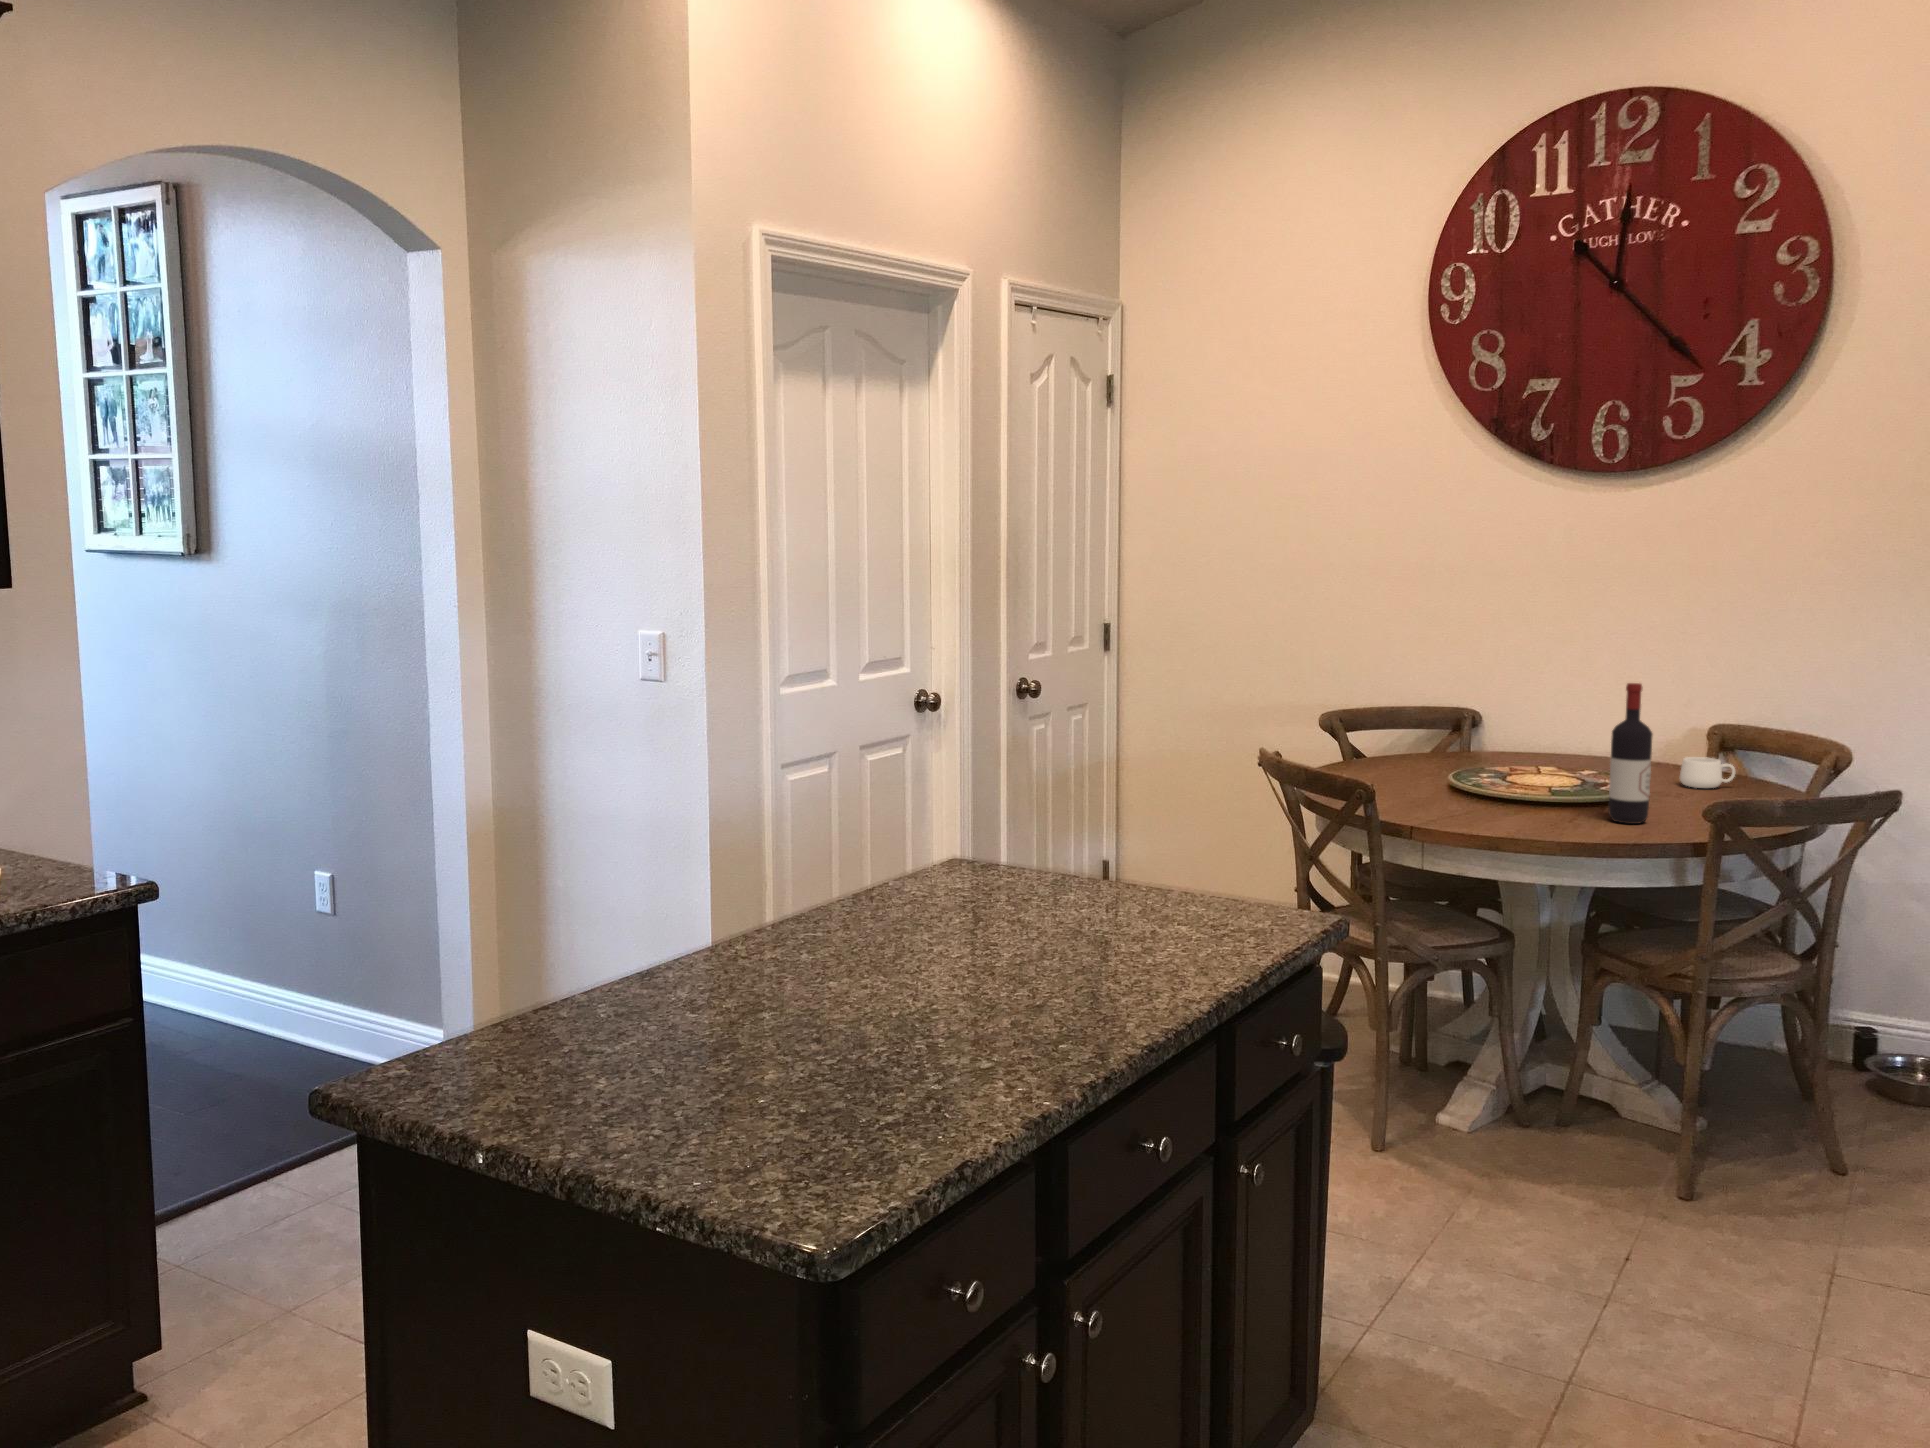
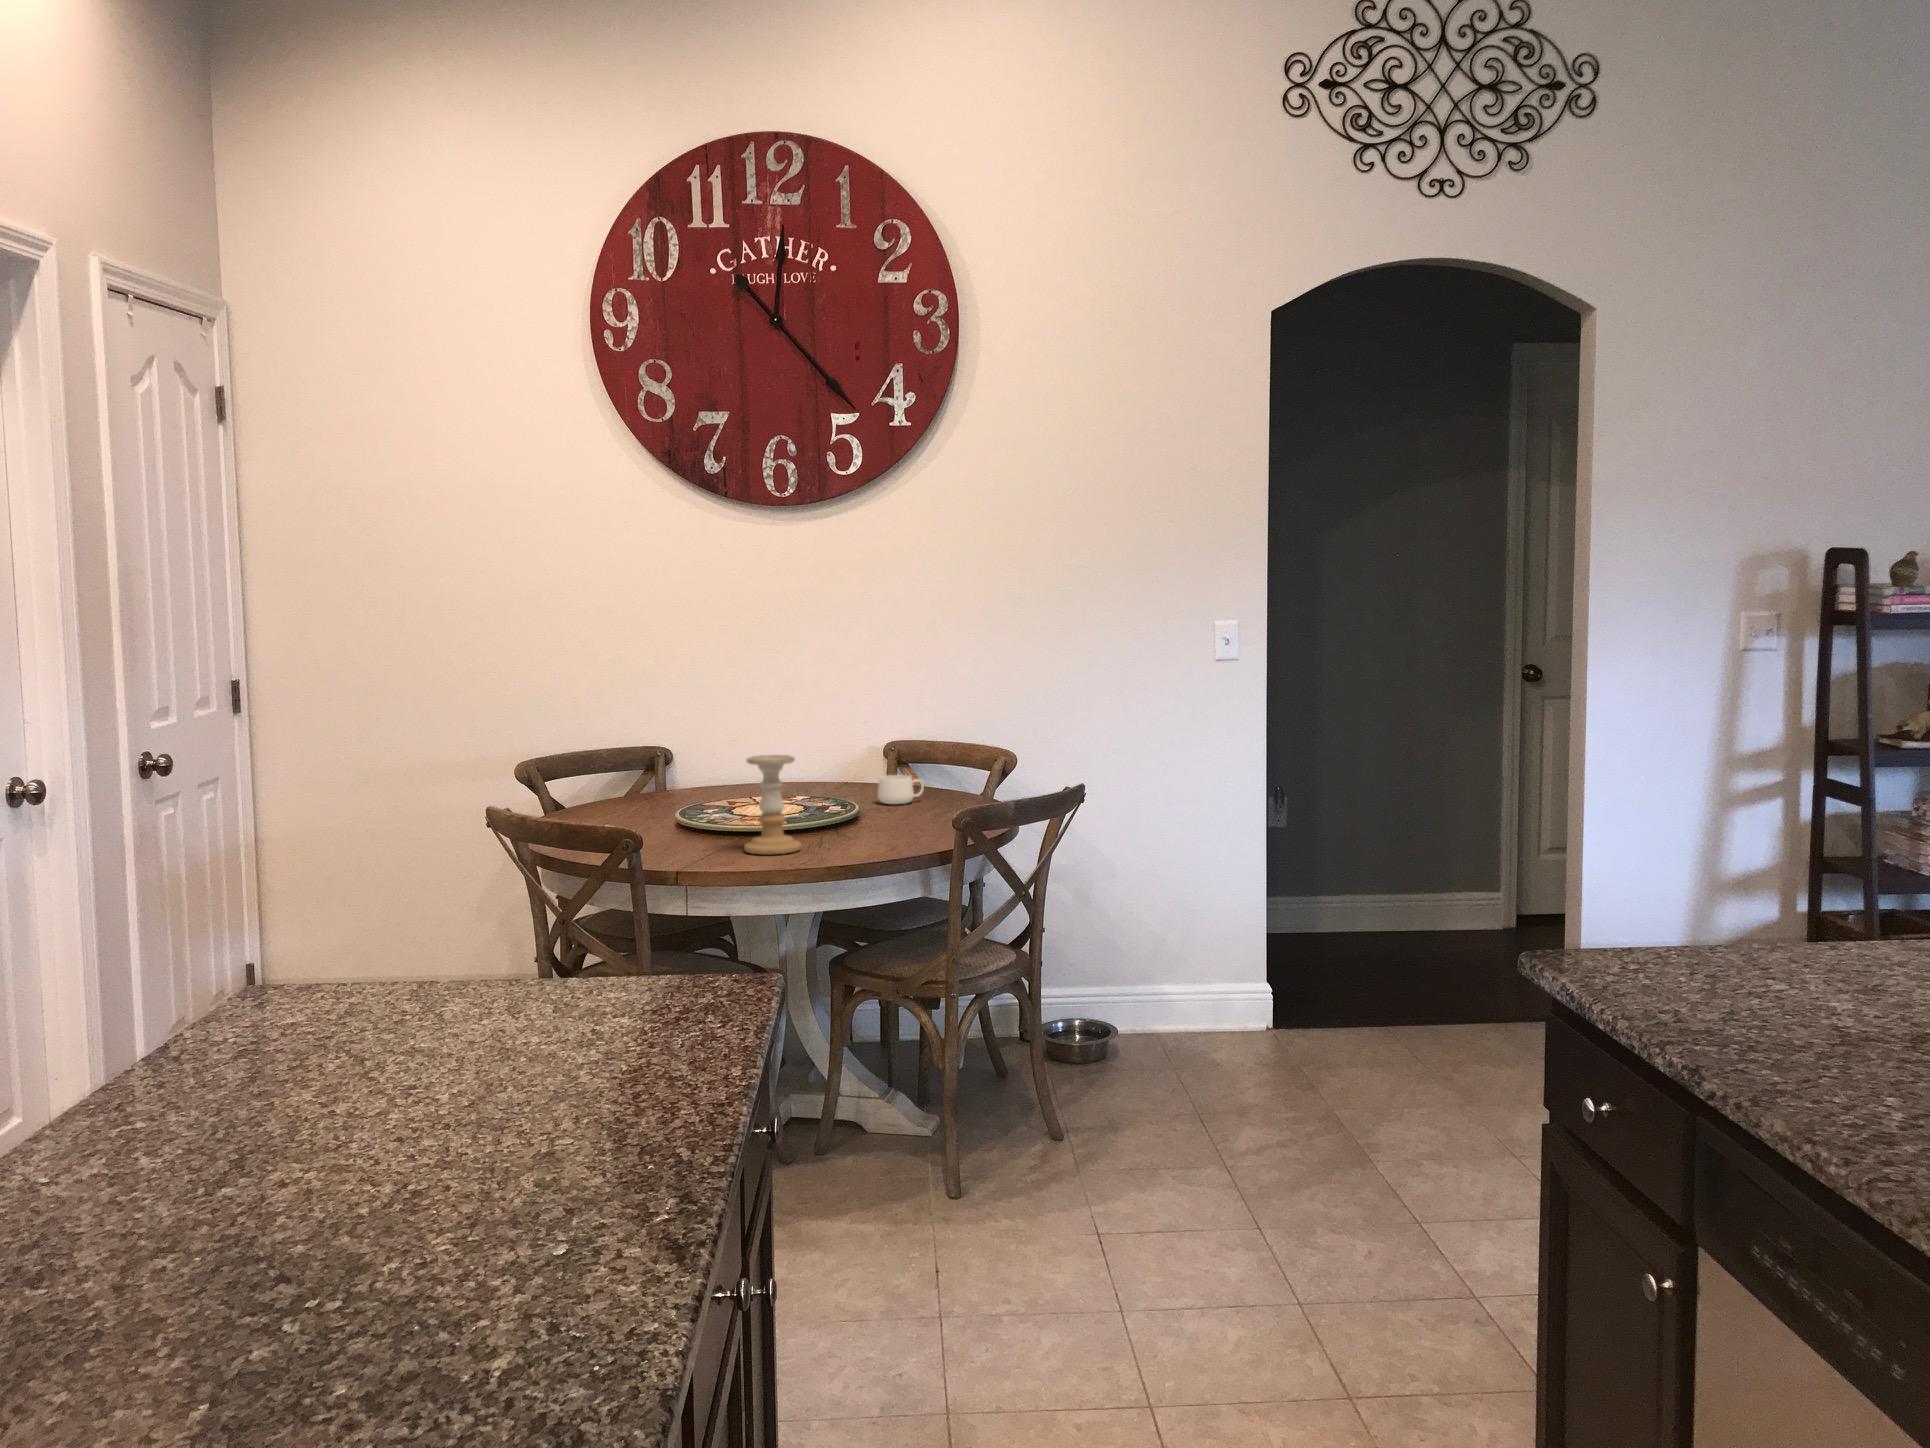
wine bottle: present [1609,683,1653,824] -> none [838,704,875,840]
candle holder: none [1497,728,1558,829] -> present [744,755,801,855]

